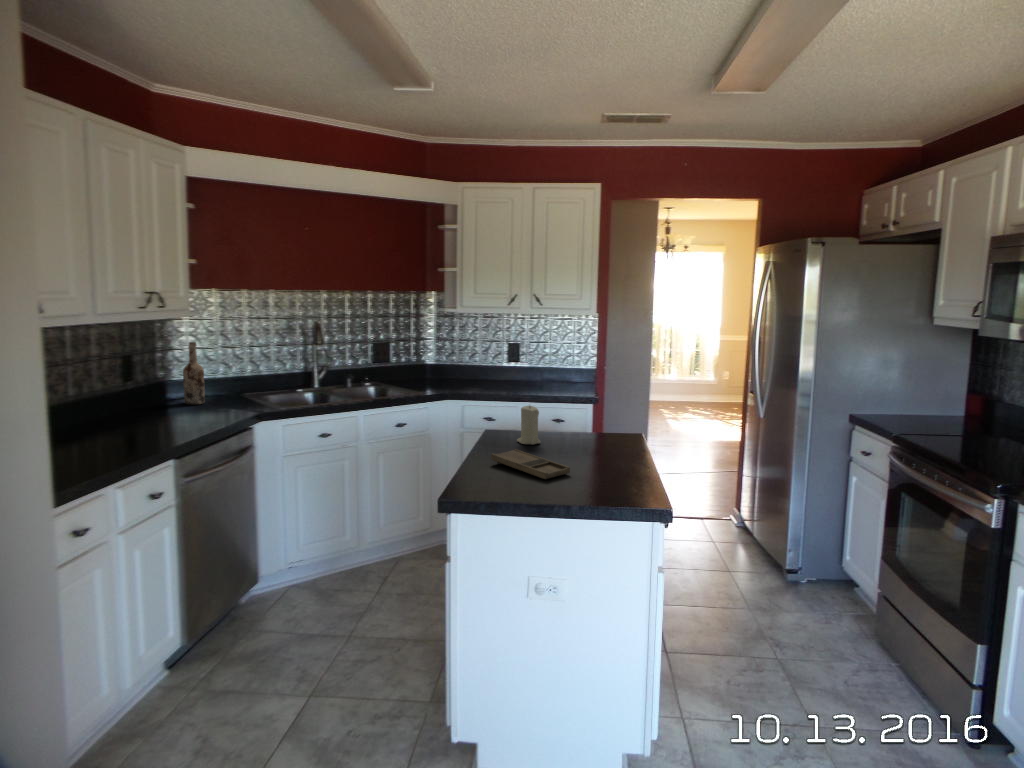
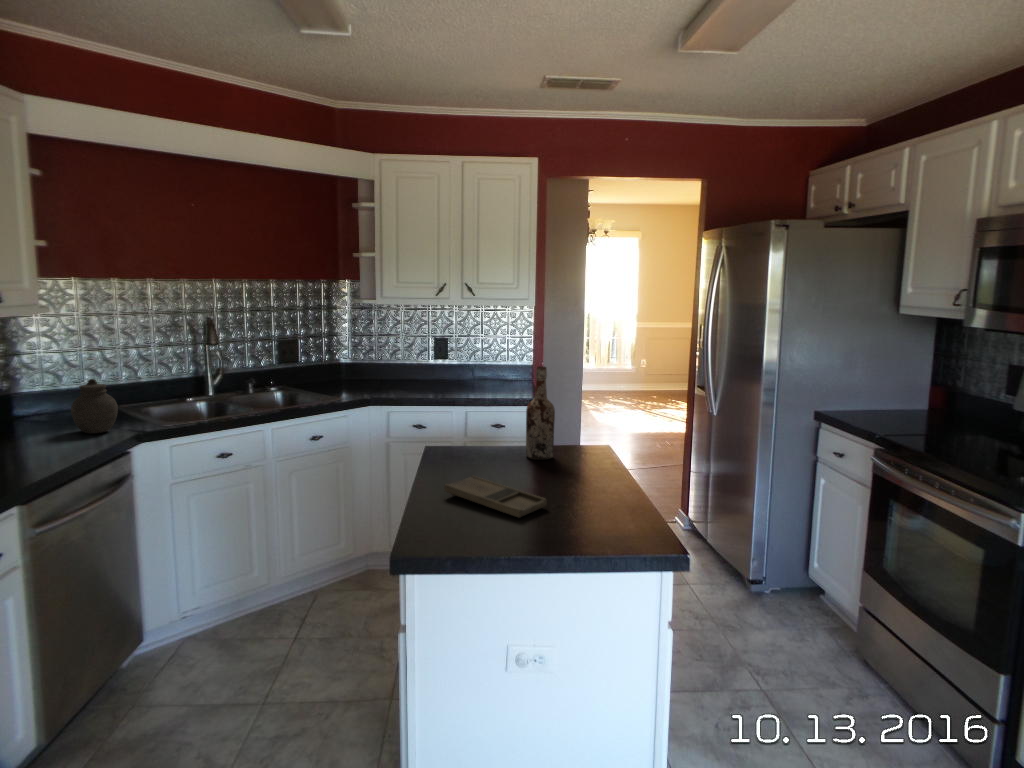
wine bottle: present [183,342,205,405] -> present [526,366,555,460]
jar: none [212,369,246,412] -> present [71,379,118,434]
candle: present [517,406,540,444] -> none [468,417,497,465]

